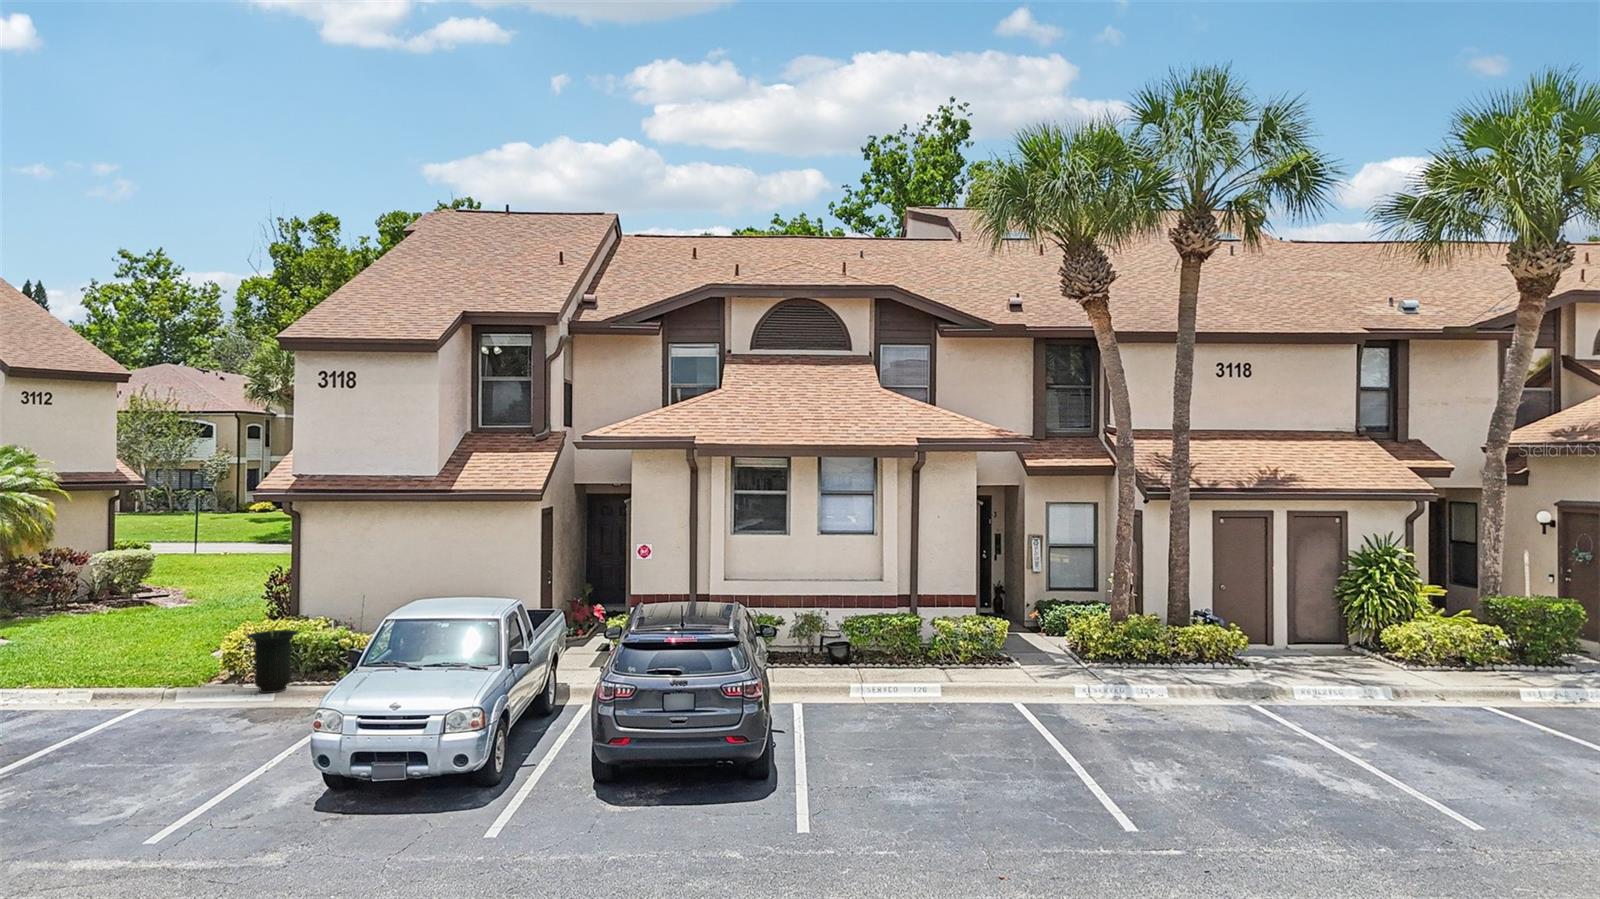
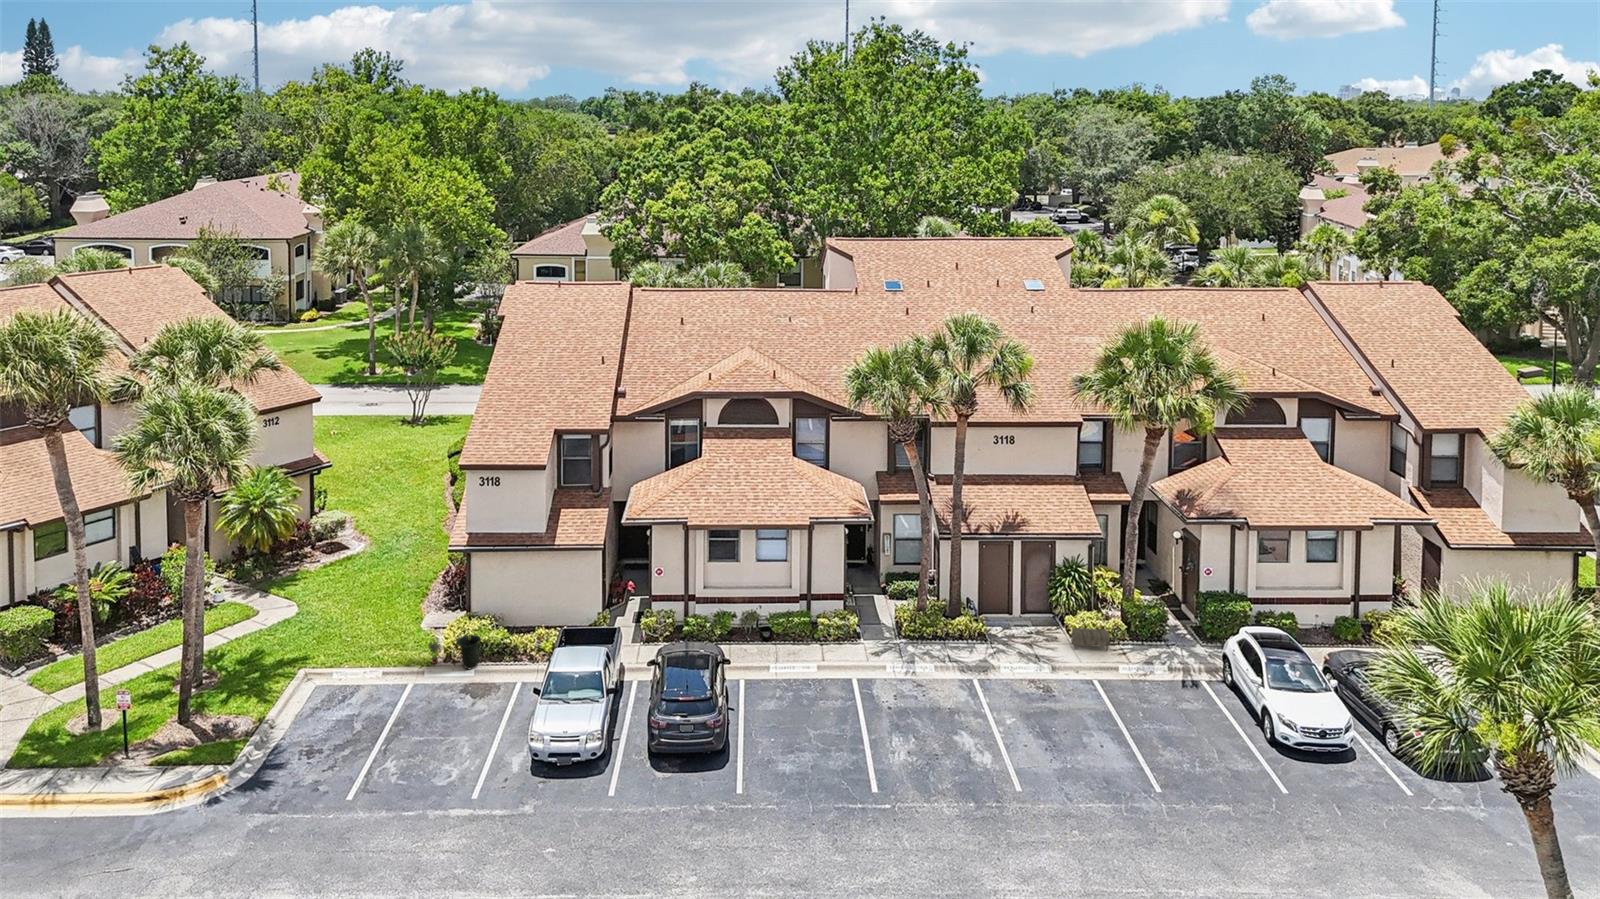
potted tree: none [194,632,230,688] -> present [429,638,443,664]
bench: none [1412,640,1497,678] -> present [1071,628,1110,650]

